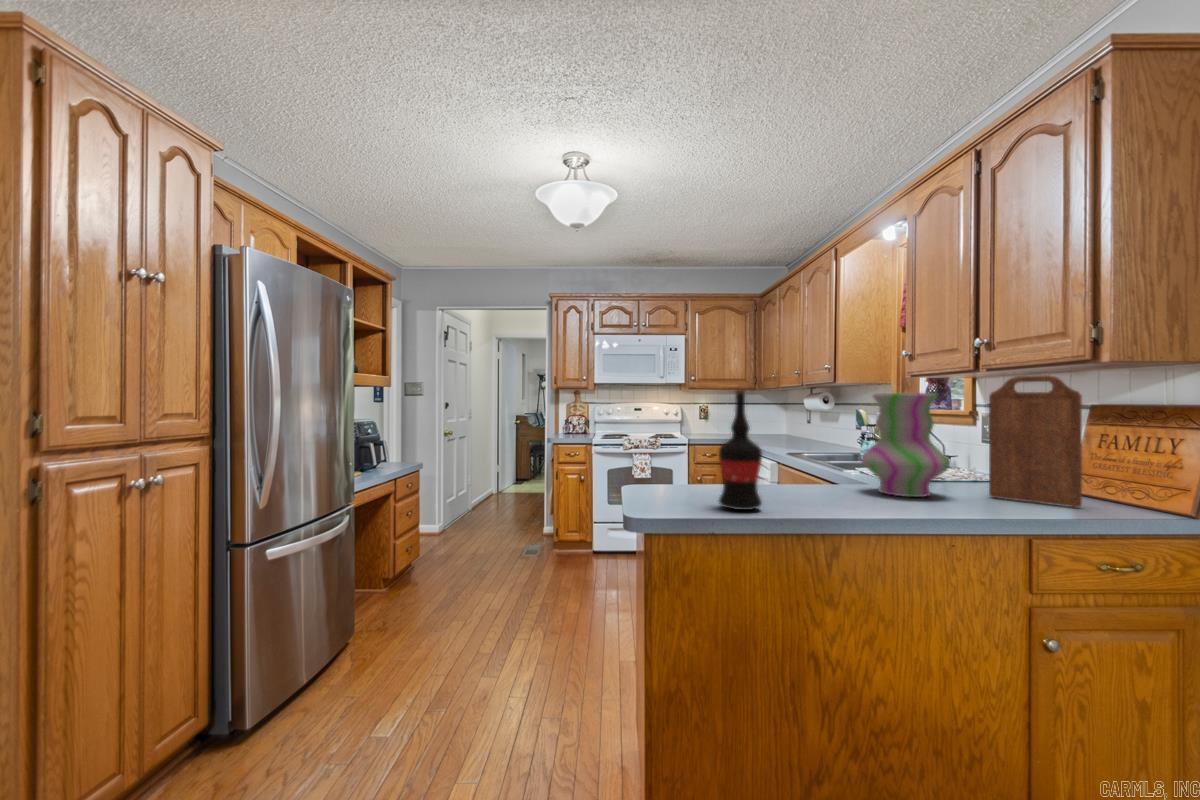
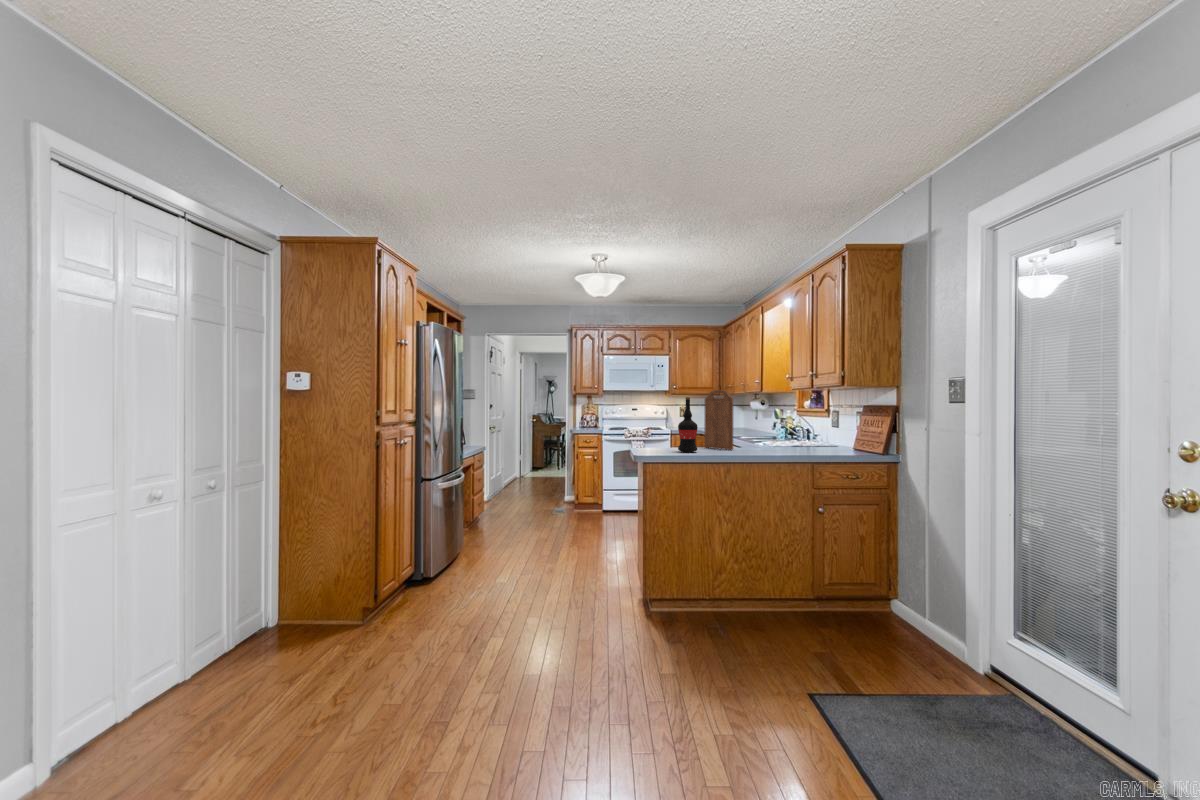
cutting board: present [989,375,1082,507] -> present [704,390,733,450]
vase: present [861,393,950,497] -> none [752,399,793,450]

